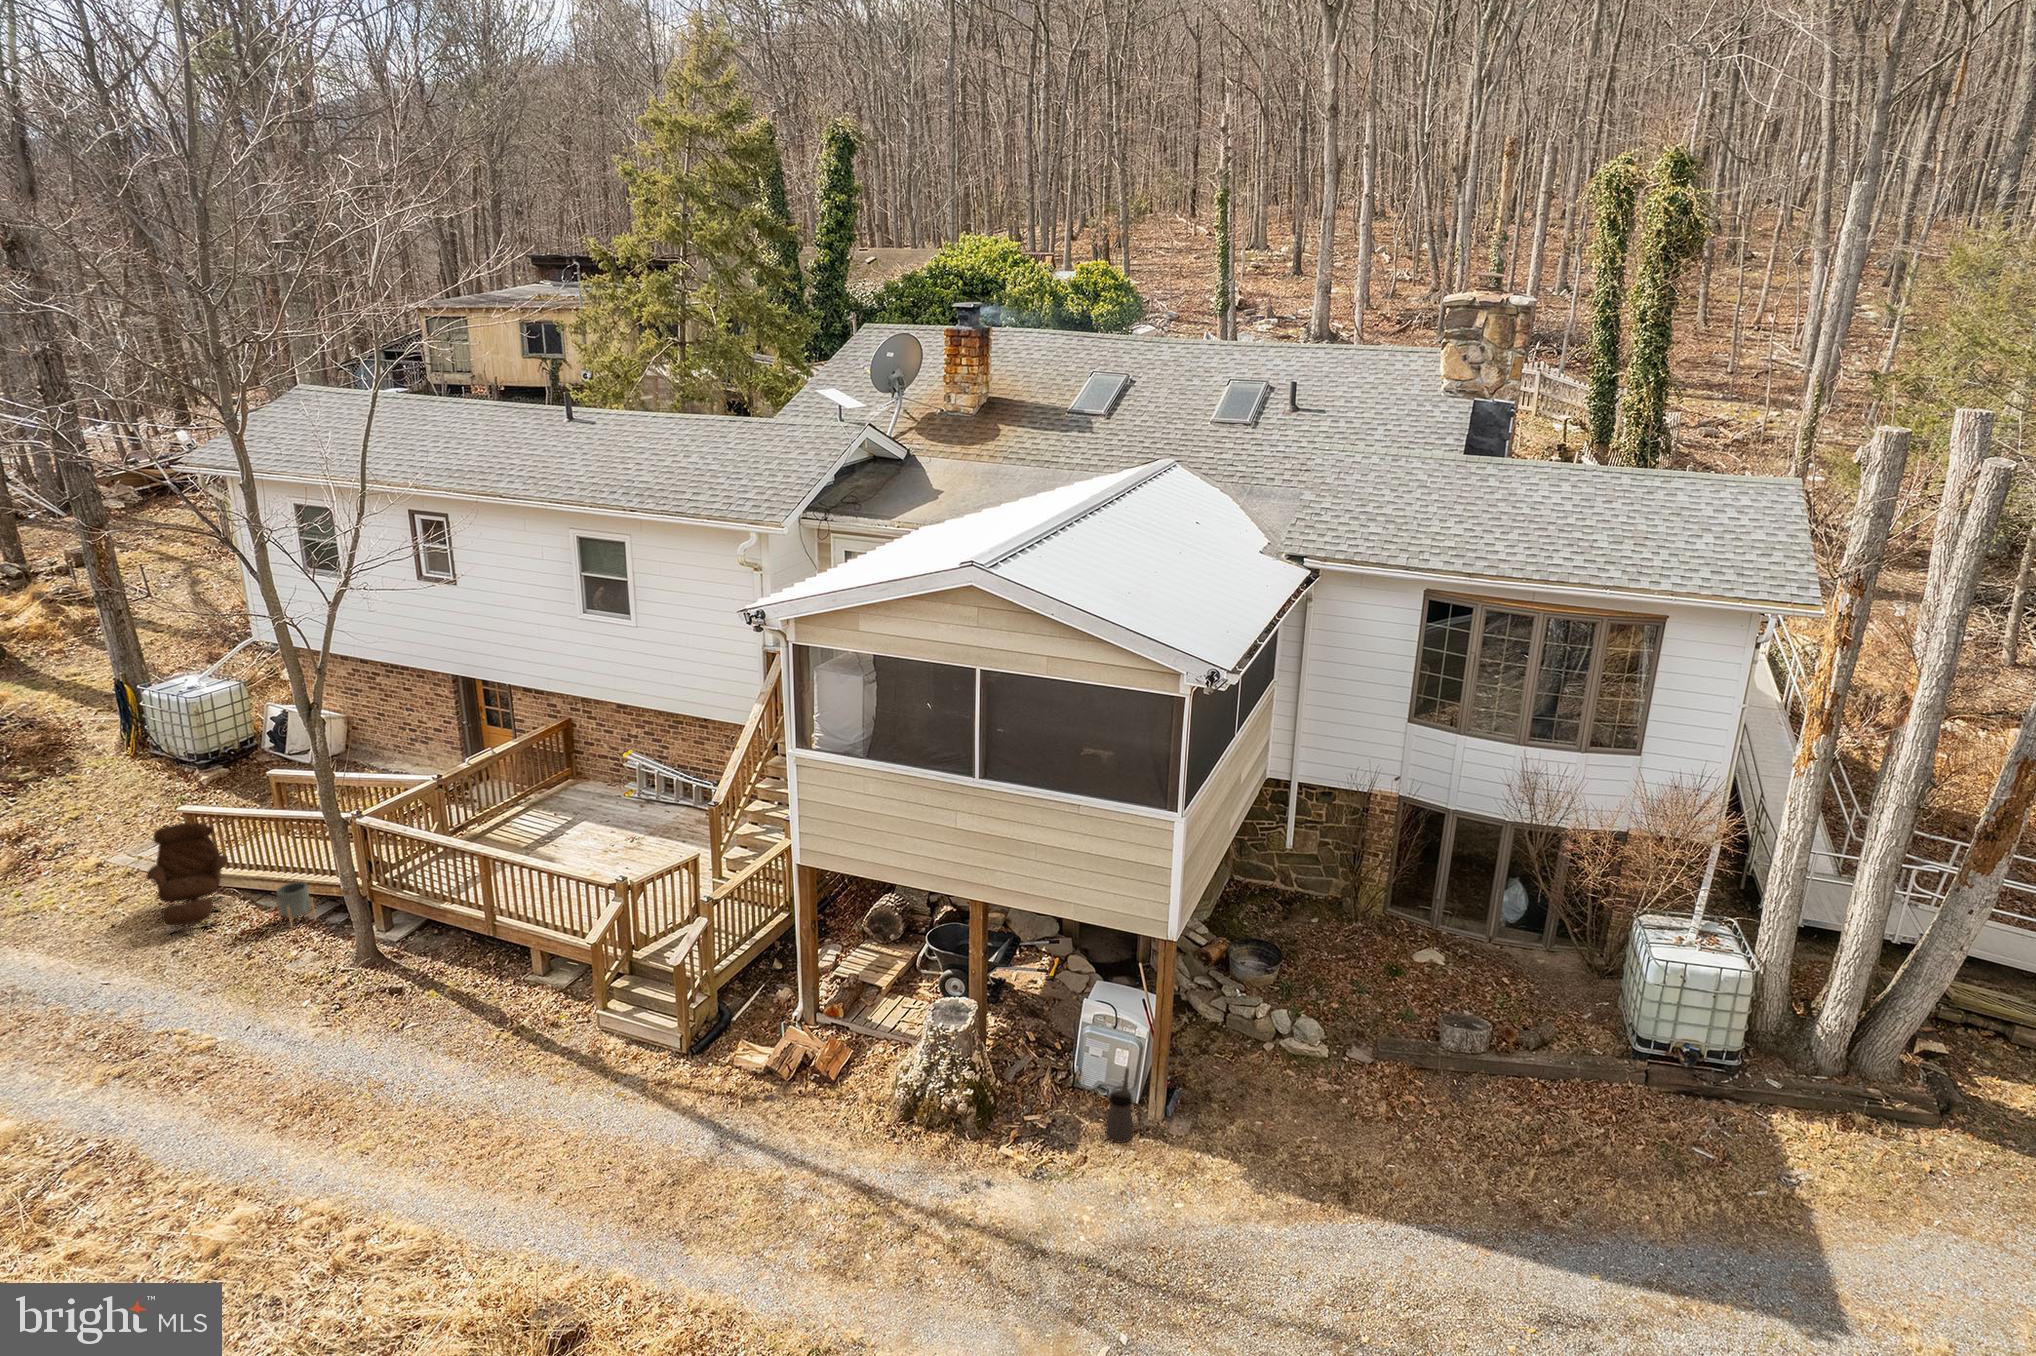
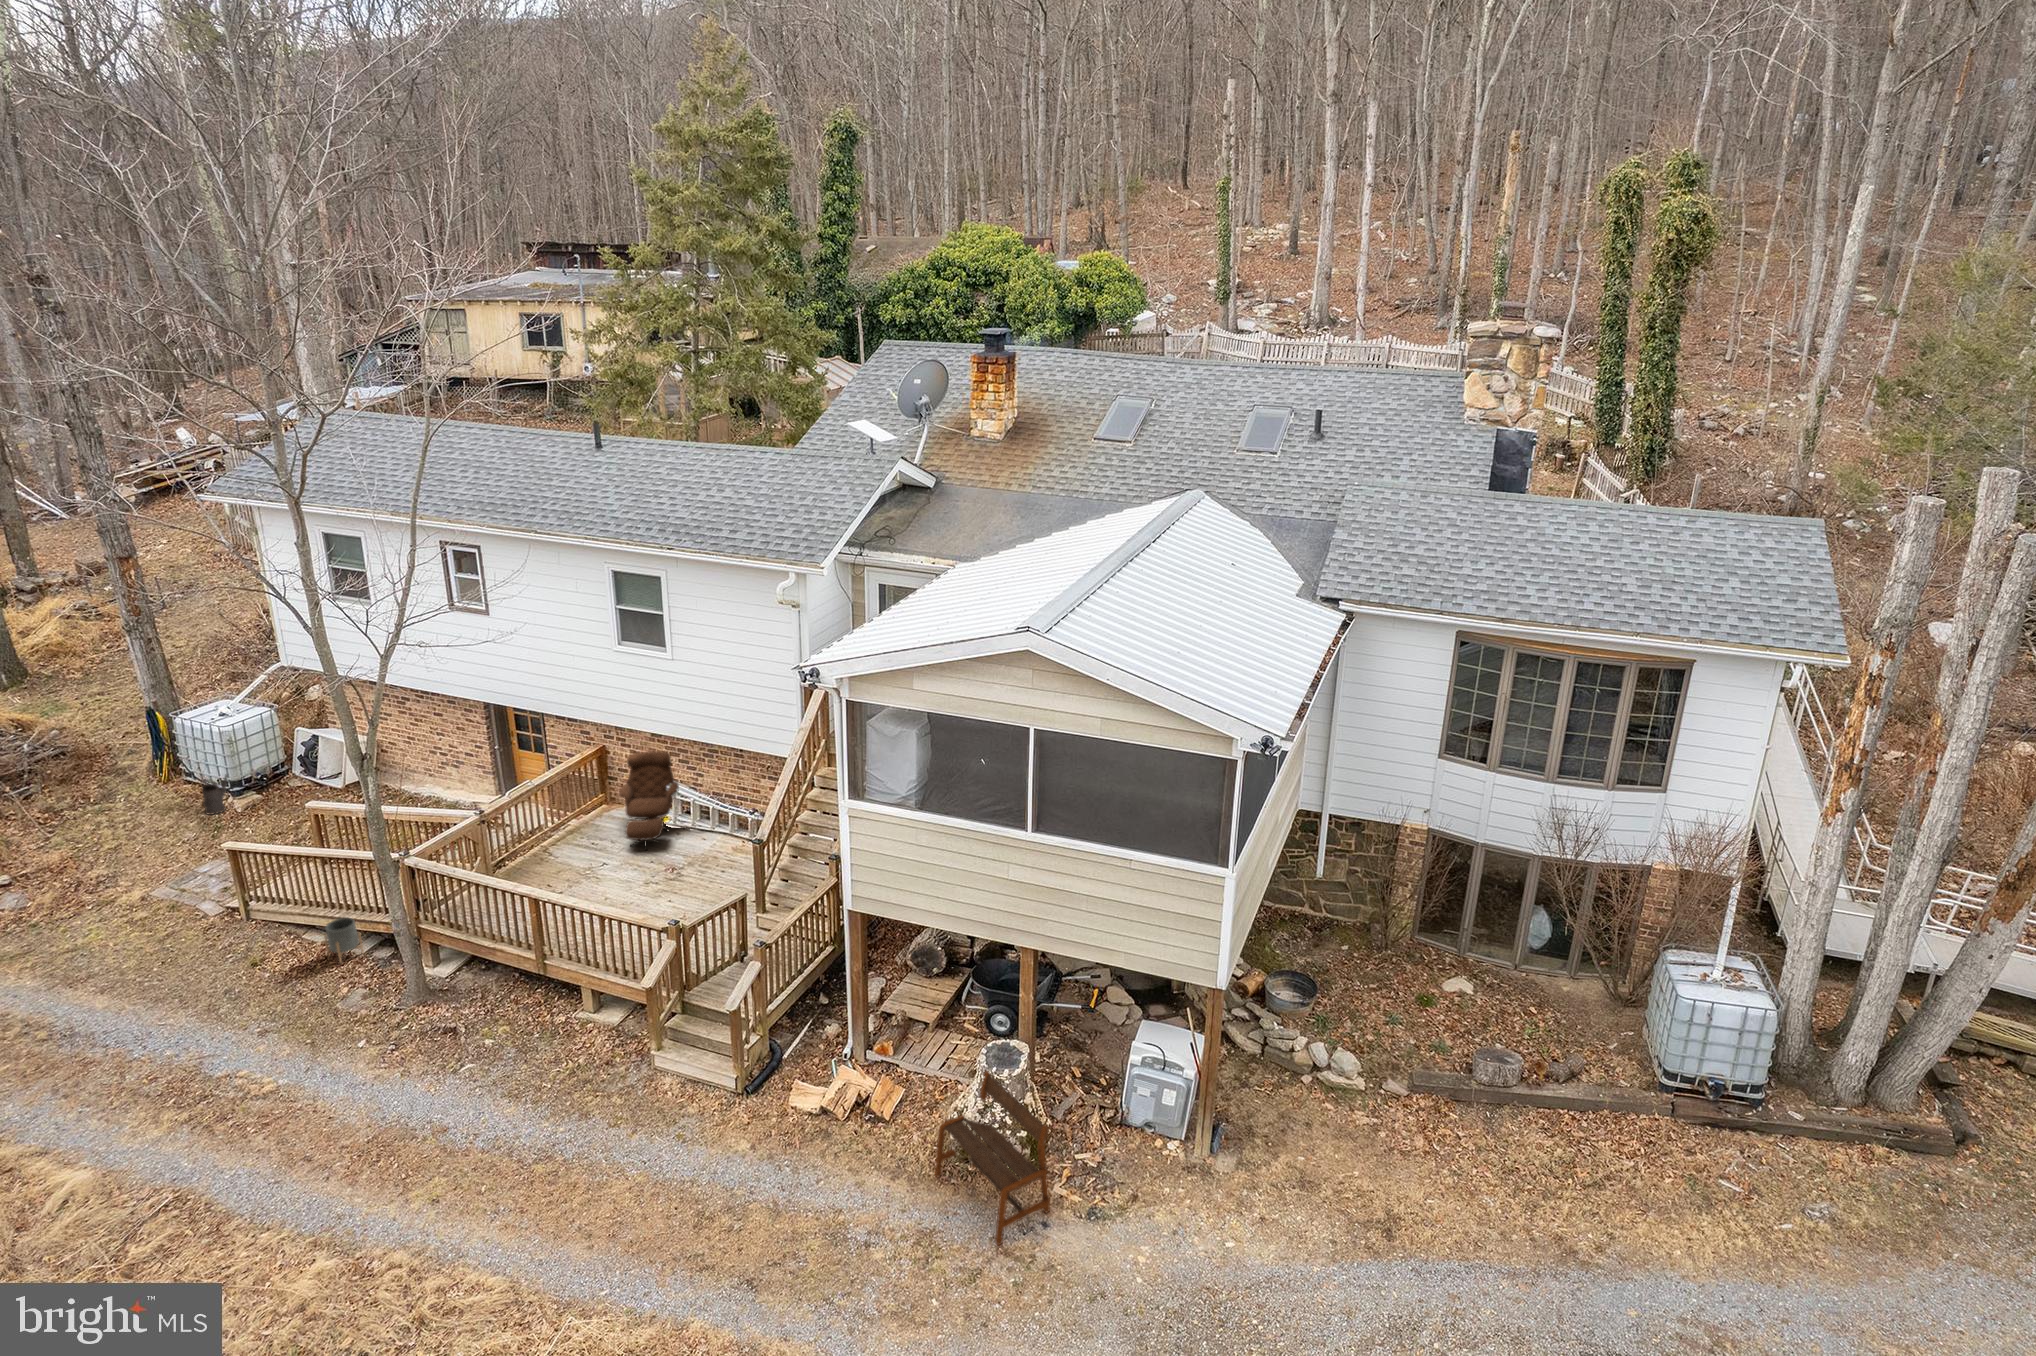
lounge chair: present [146,822,228,935] -> present [619,751,679,849]
bench: none [877,1025,993,1201] -> present [935,1071,1050,1245]
watering can: present [1105,1067,1133,1143] -> present [202,775,228,814]

